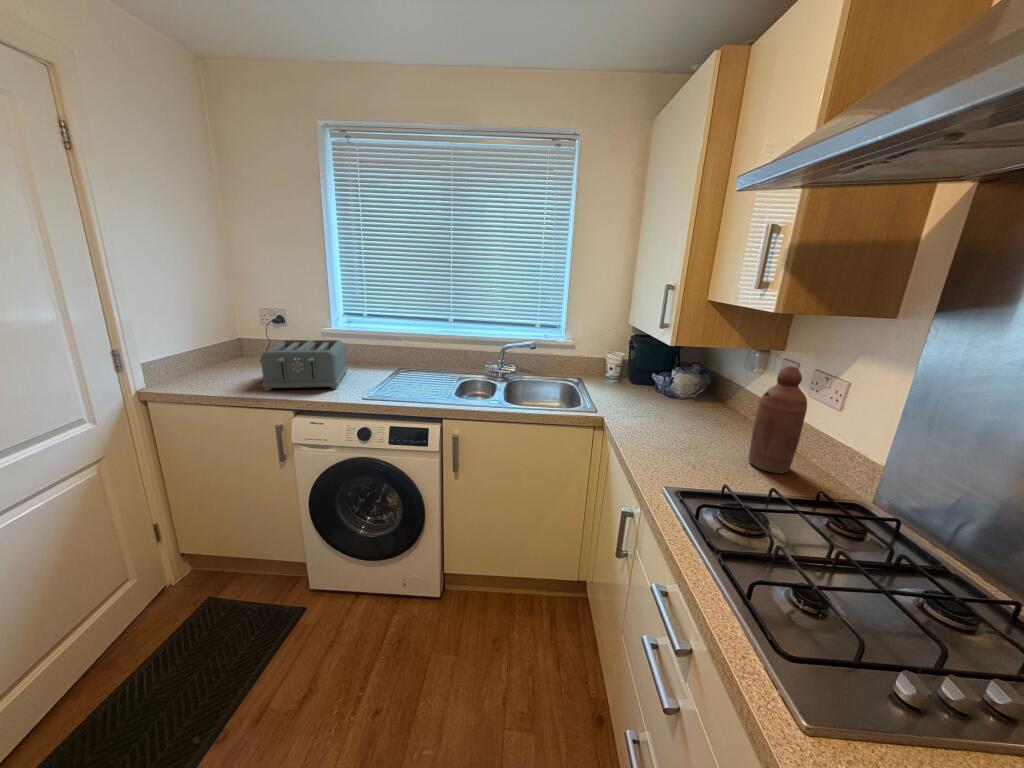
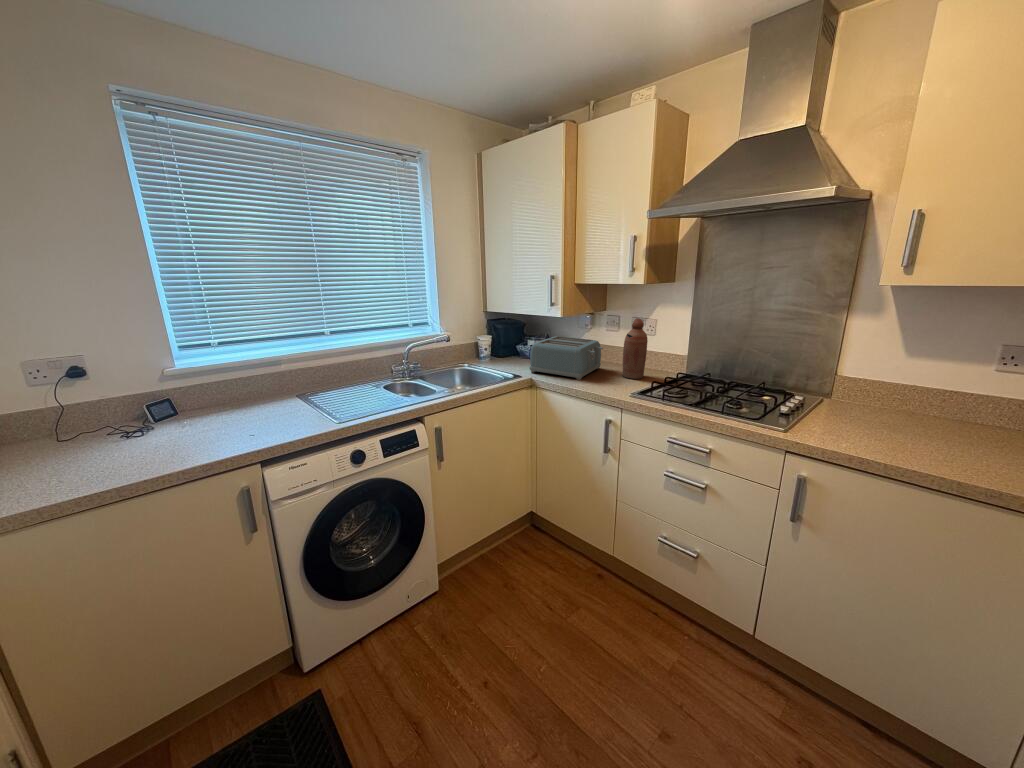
toaster: present [261,340,348,391] -> present [530,336,603,380]

